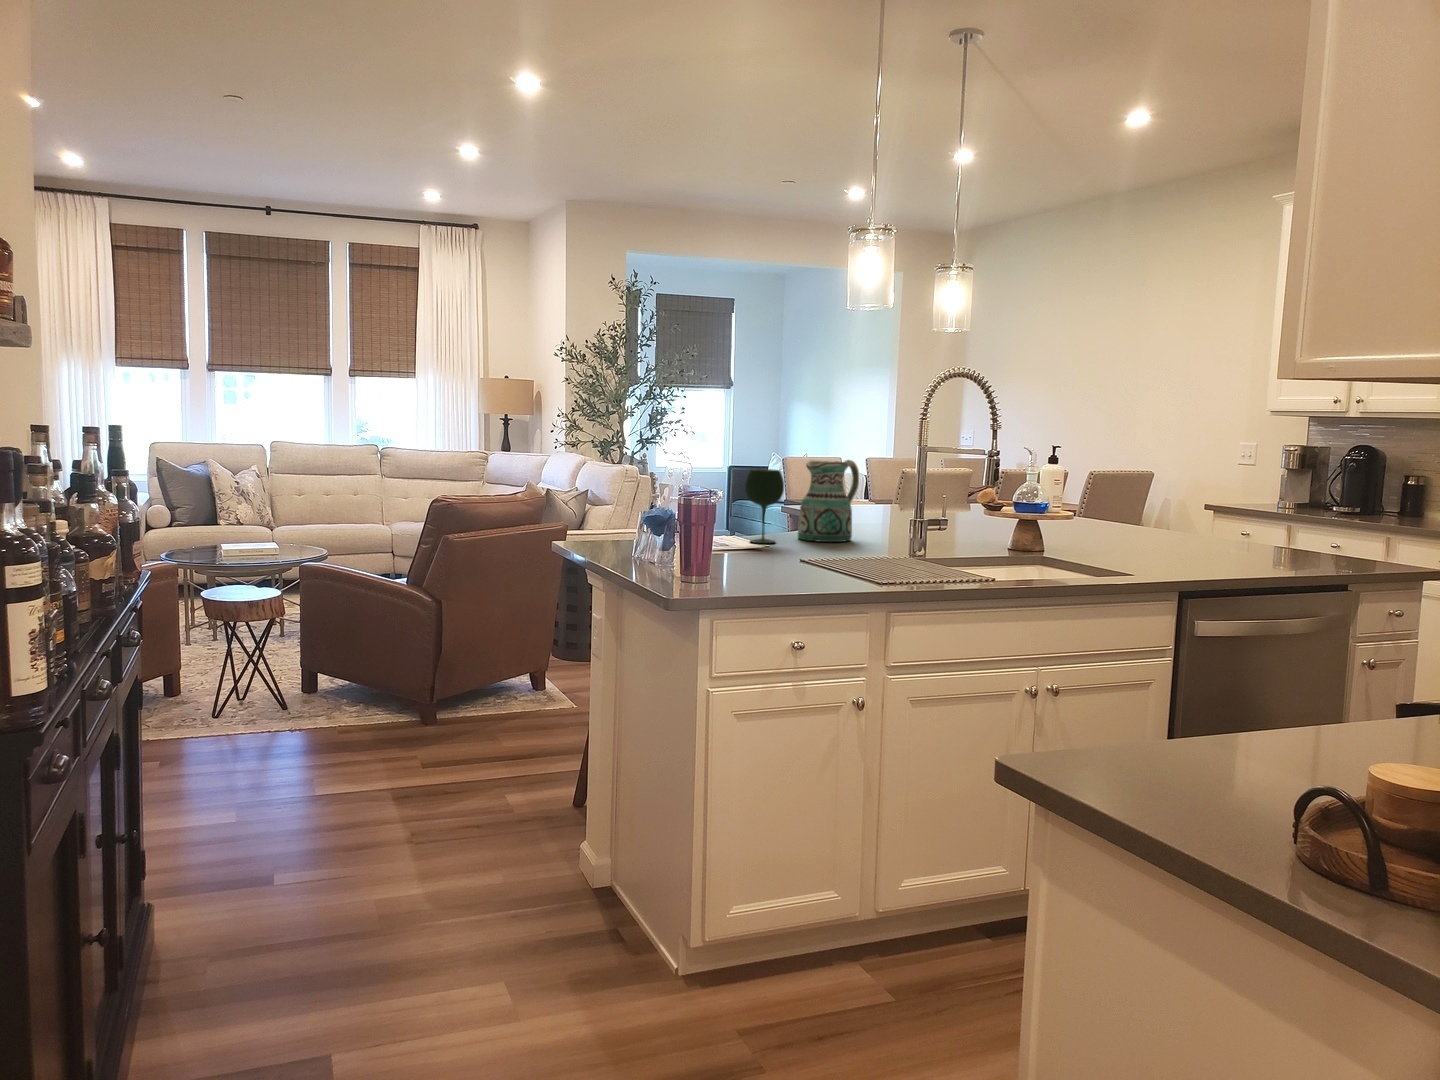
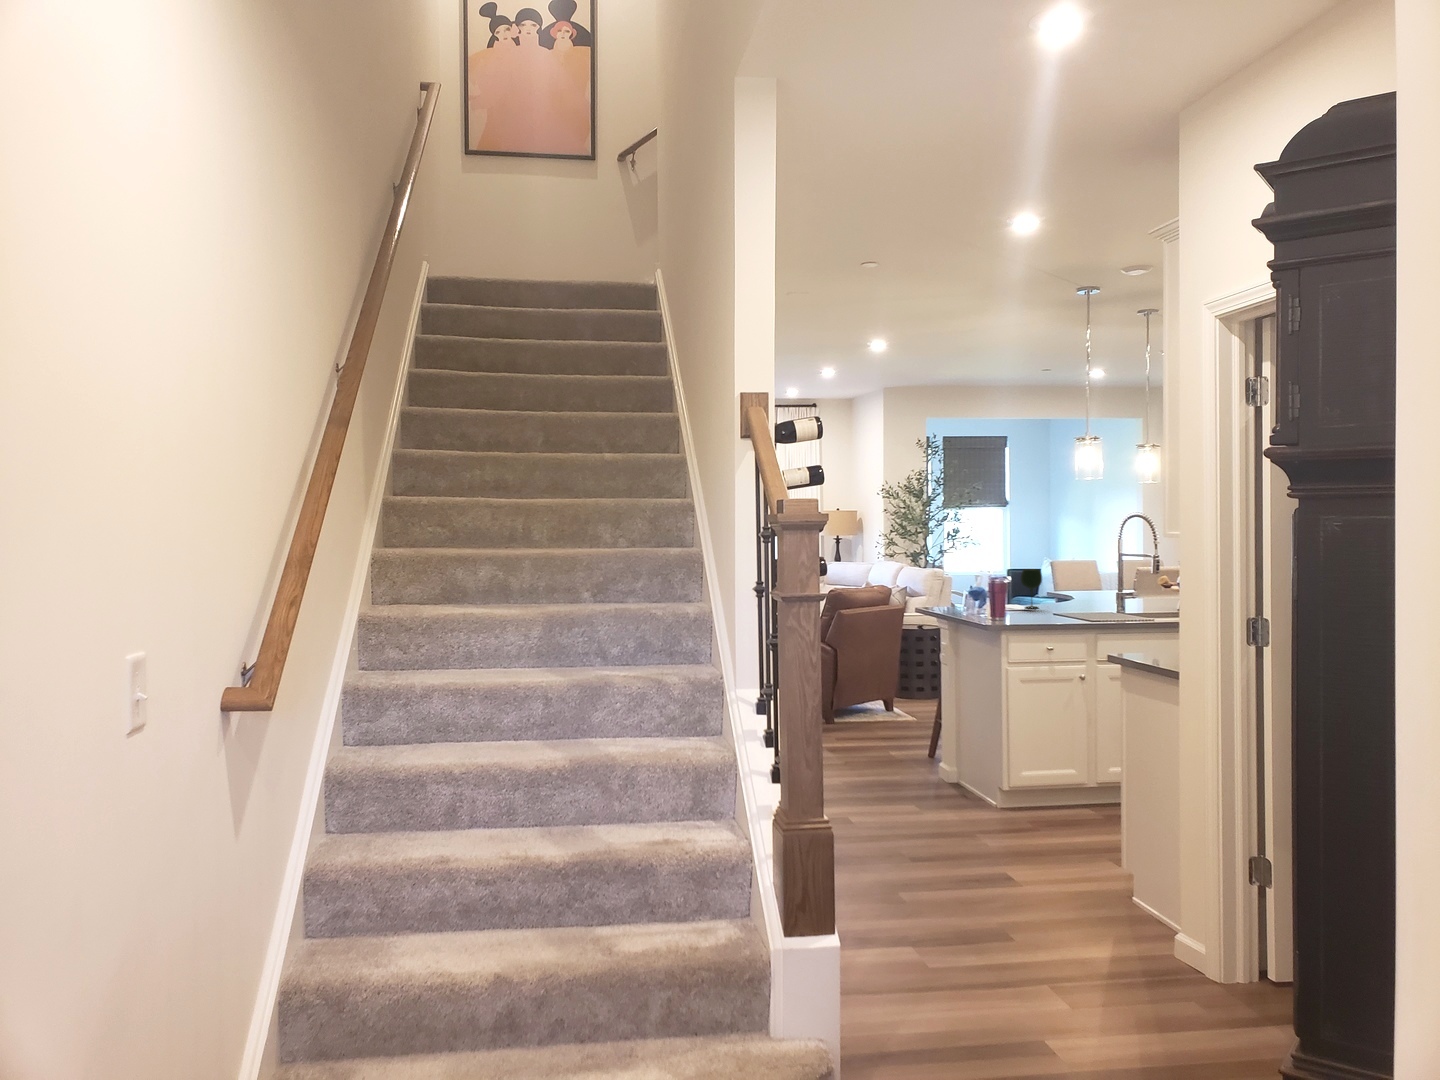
ceramic pitcher: present [798,460,859,542] -> none [1051,563,1086,607]

